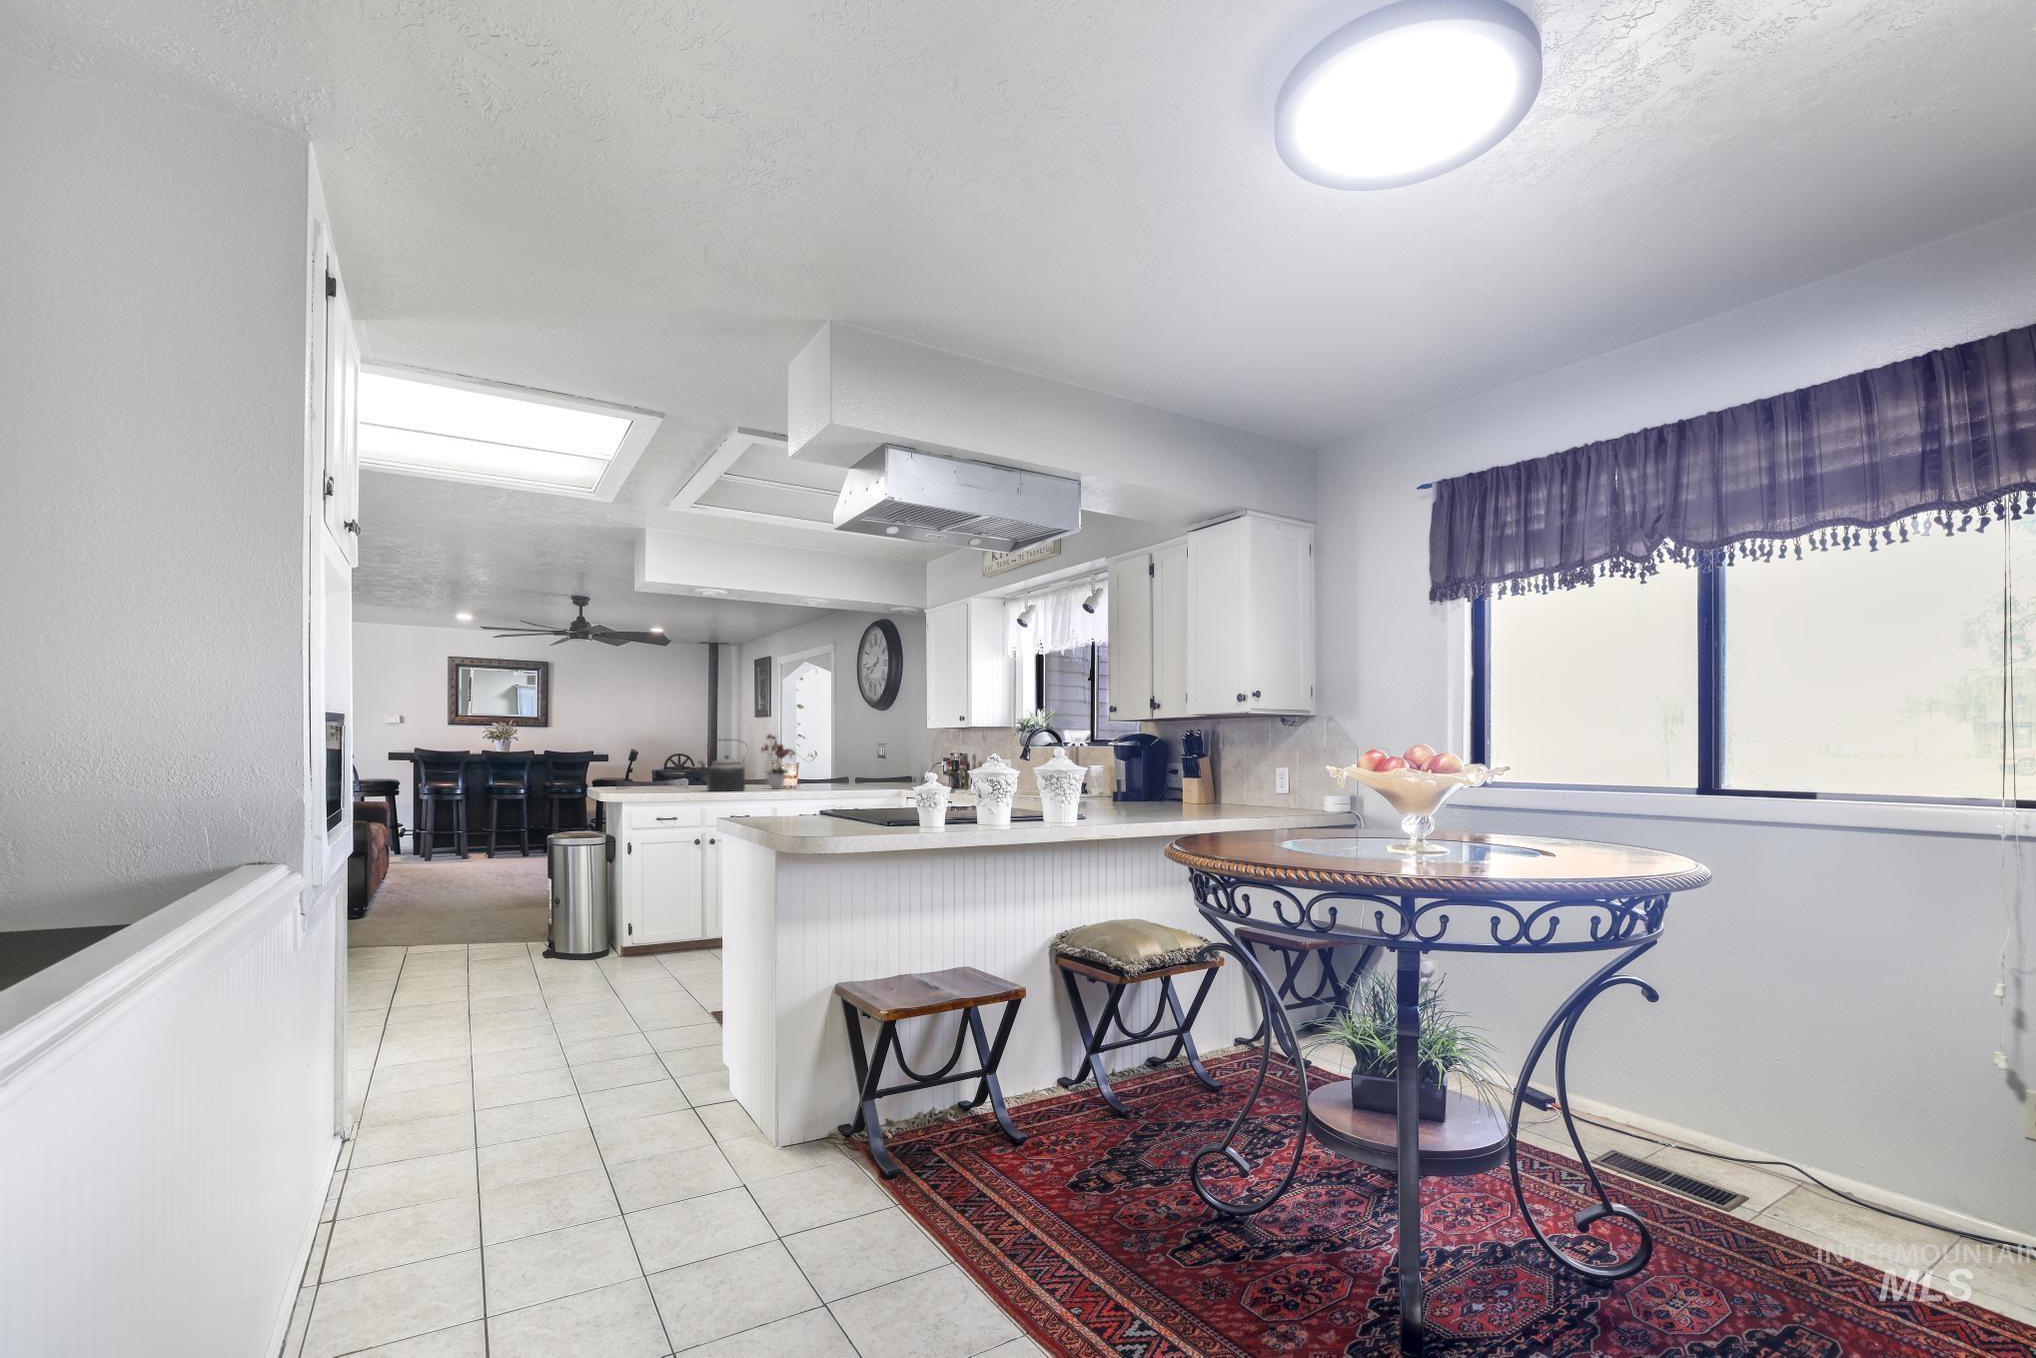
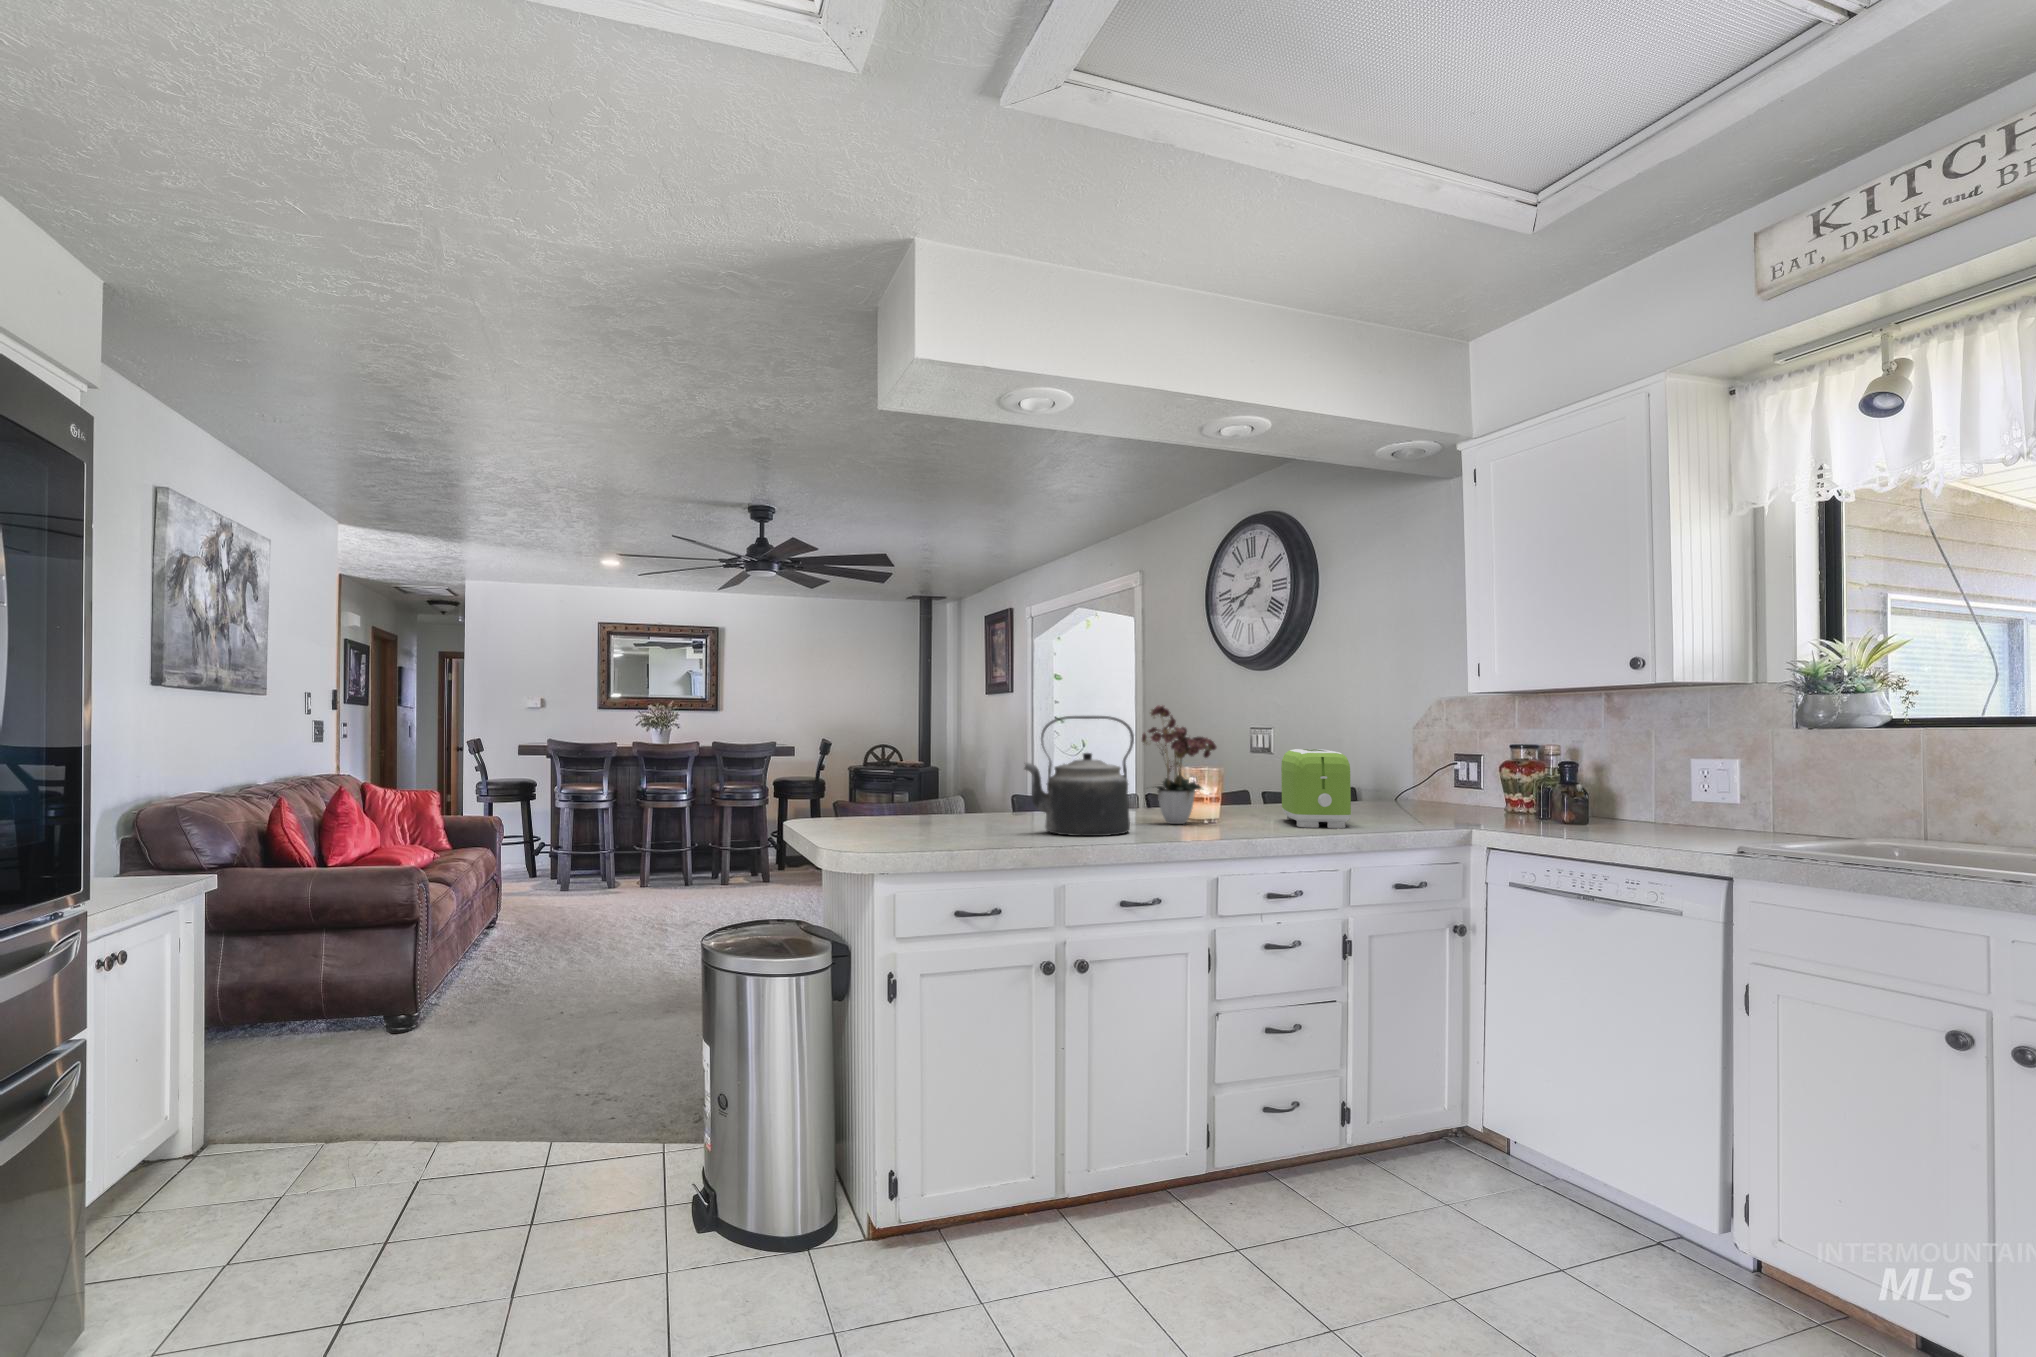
toaster: none [825,755,856,789] -> present [1281,749,1351,828]

